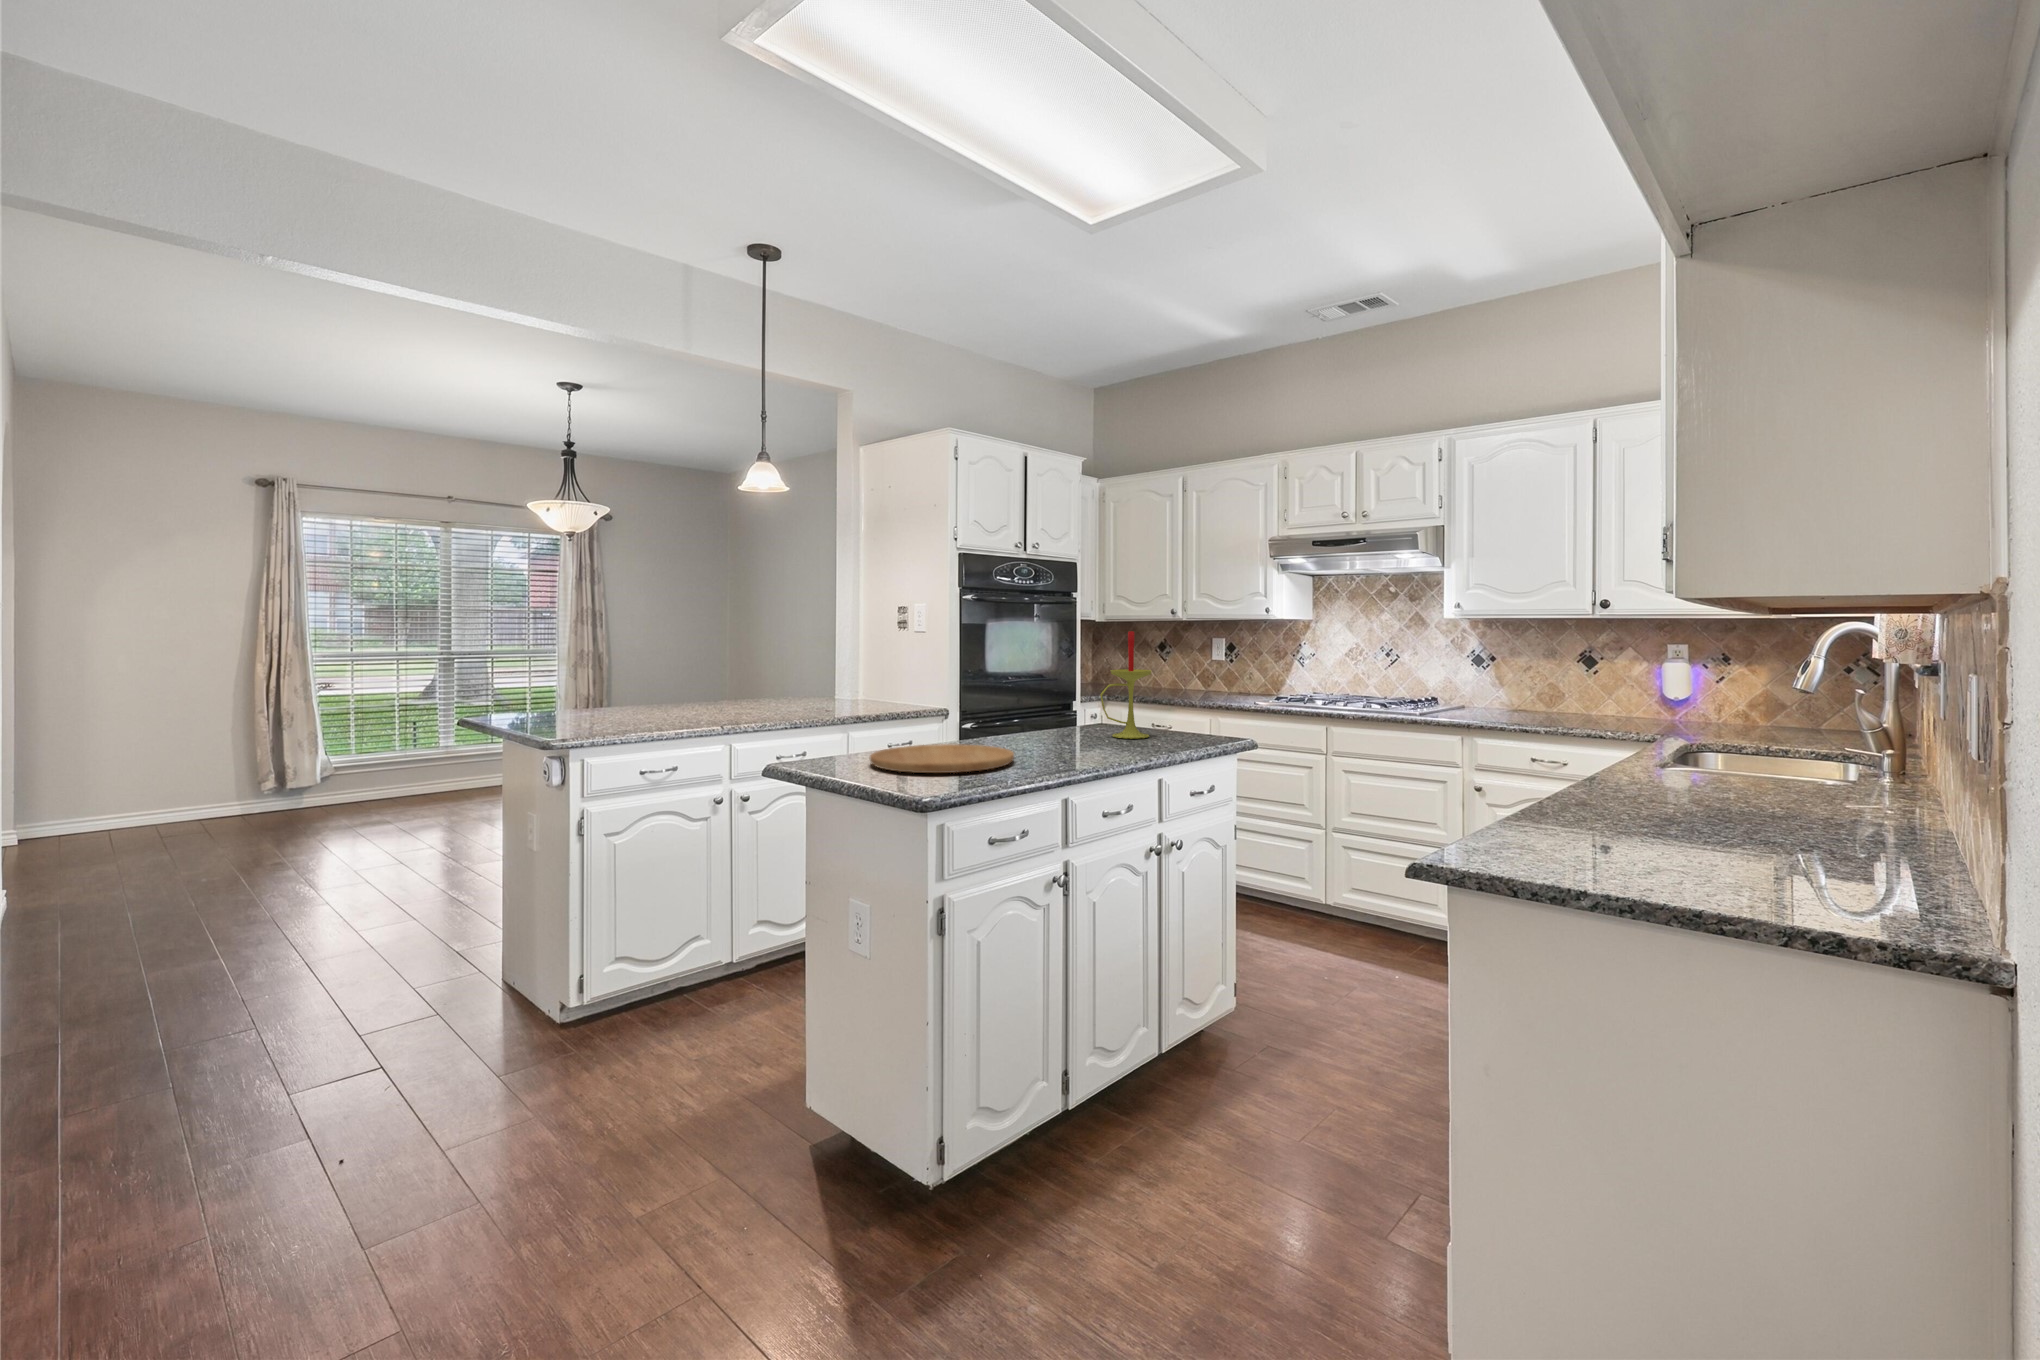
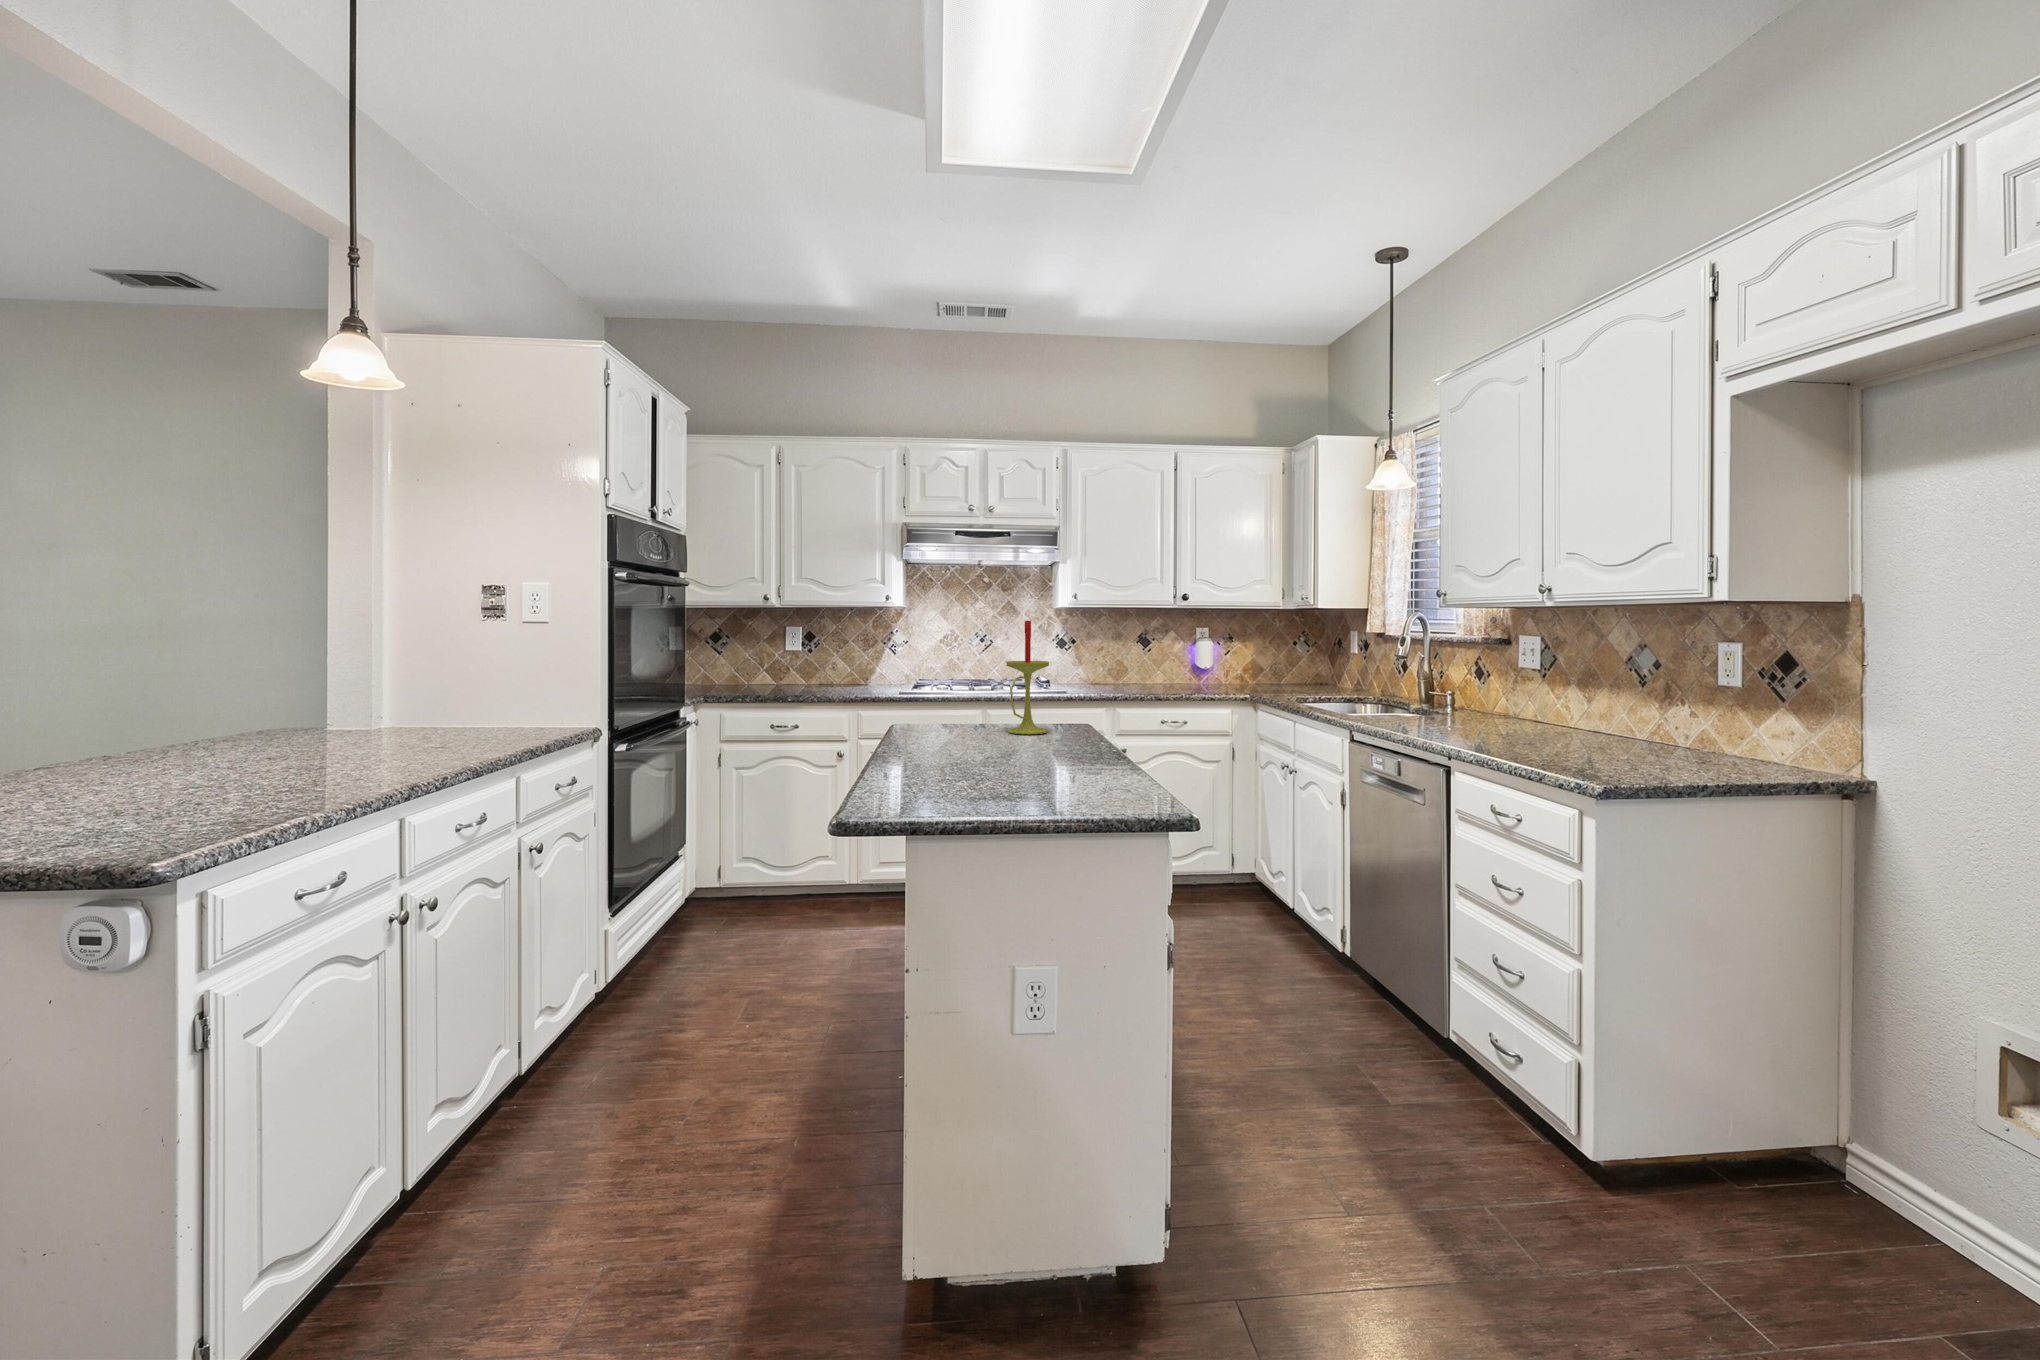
cutting board: present [870,744,1014,773] -> none [943,756,1117,798]

